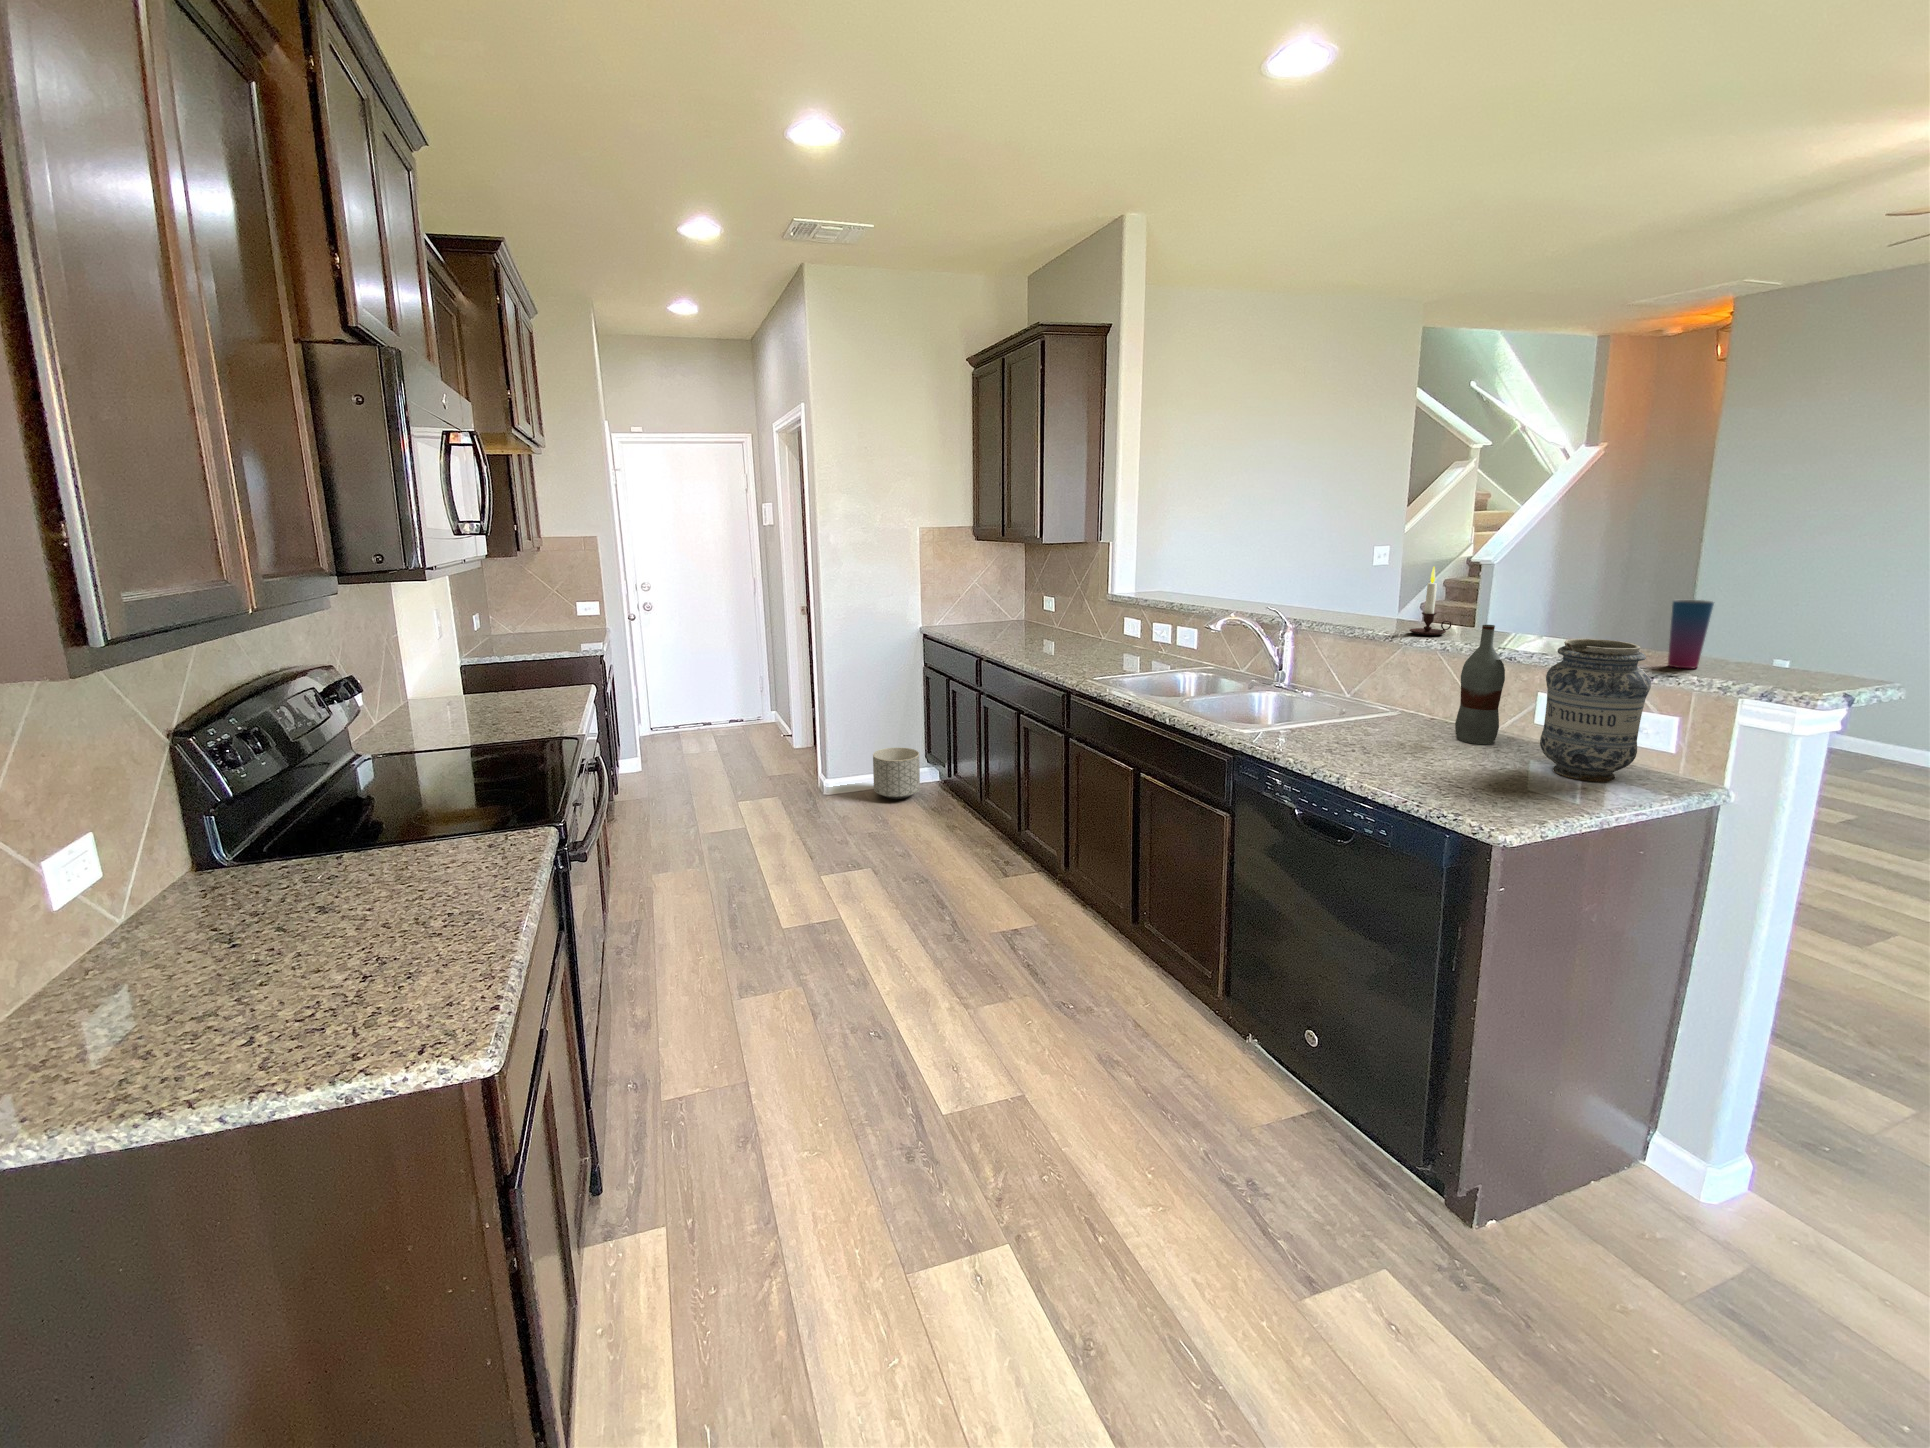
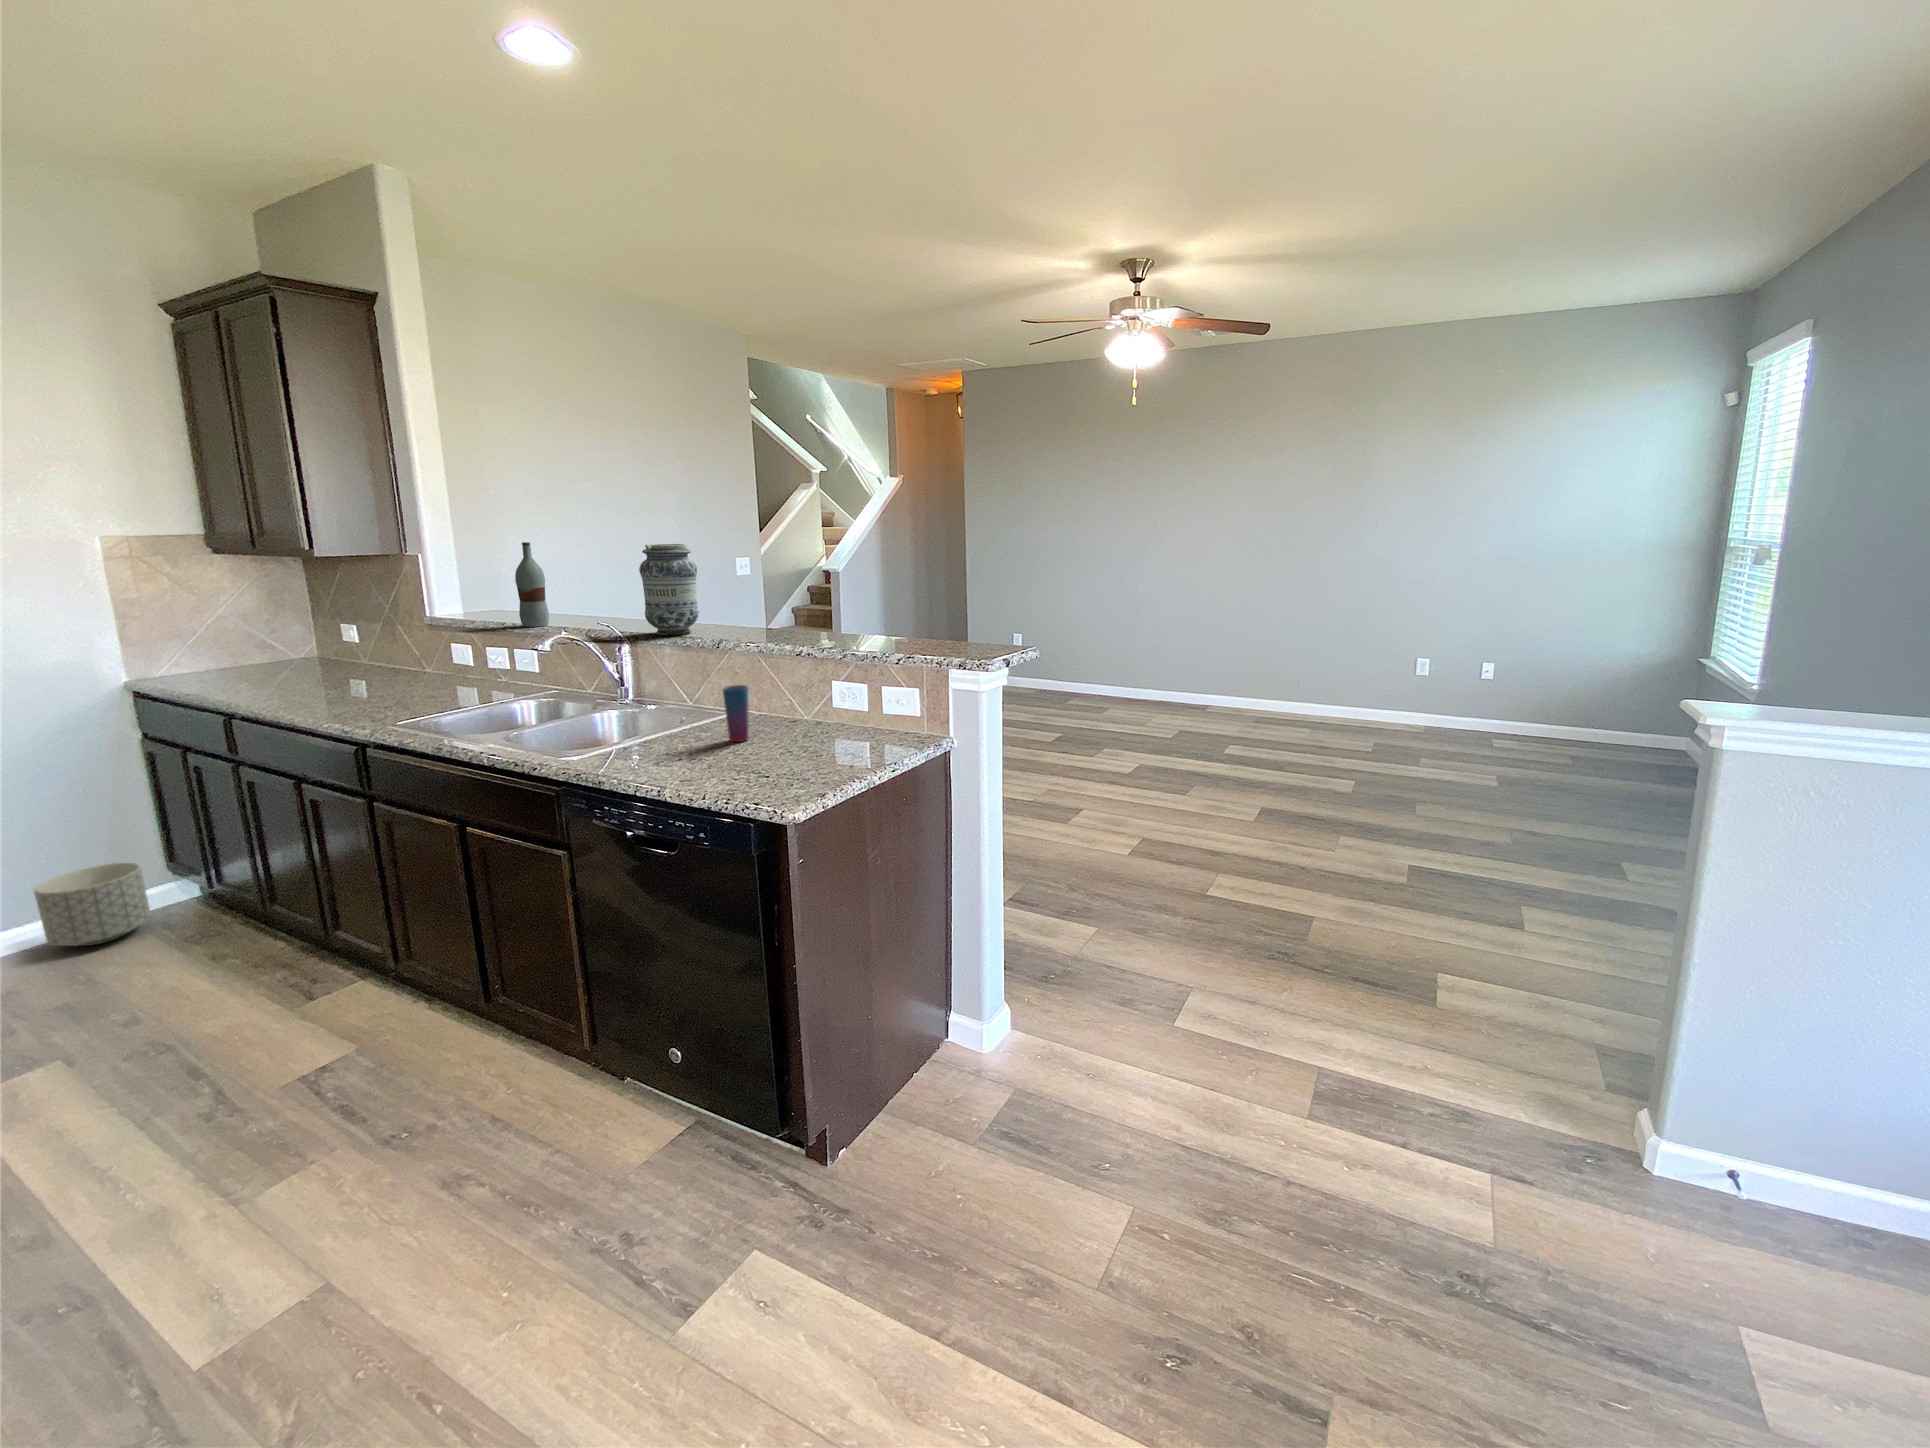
candle: present [1409,567,1451,635] -> none [734,577,769,640]
cup: present [1668,600,1714,668] -> present [723,685,749,742]
bottle: present [1455,625,1505,744] -> present [515,542,549,627]
vase: present [1540,639,1651,782] -> present [639,544,699,635]

